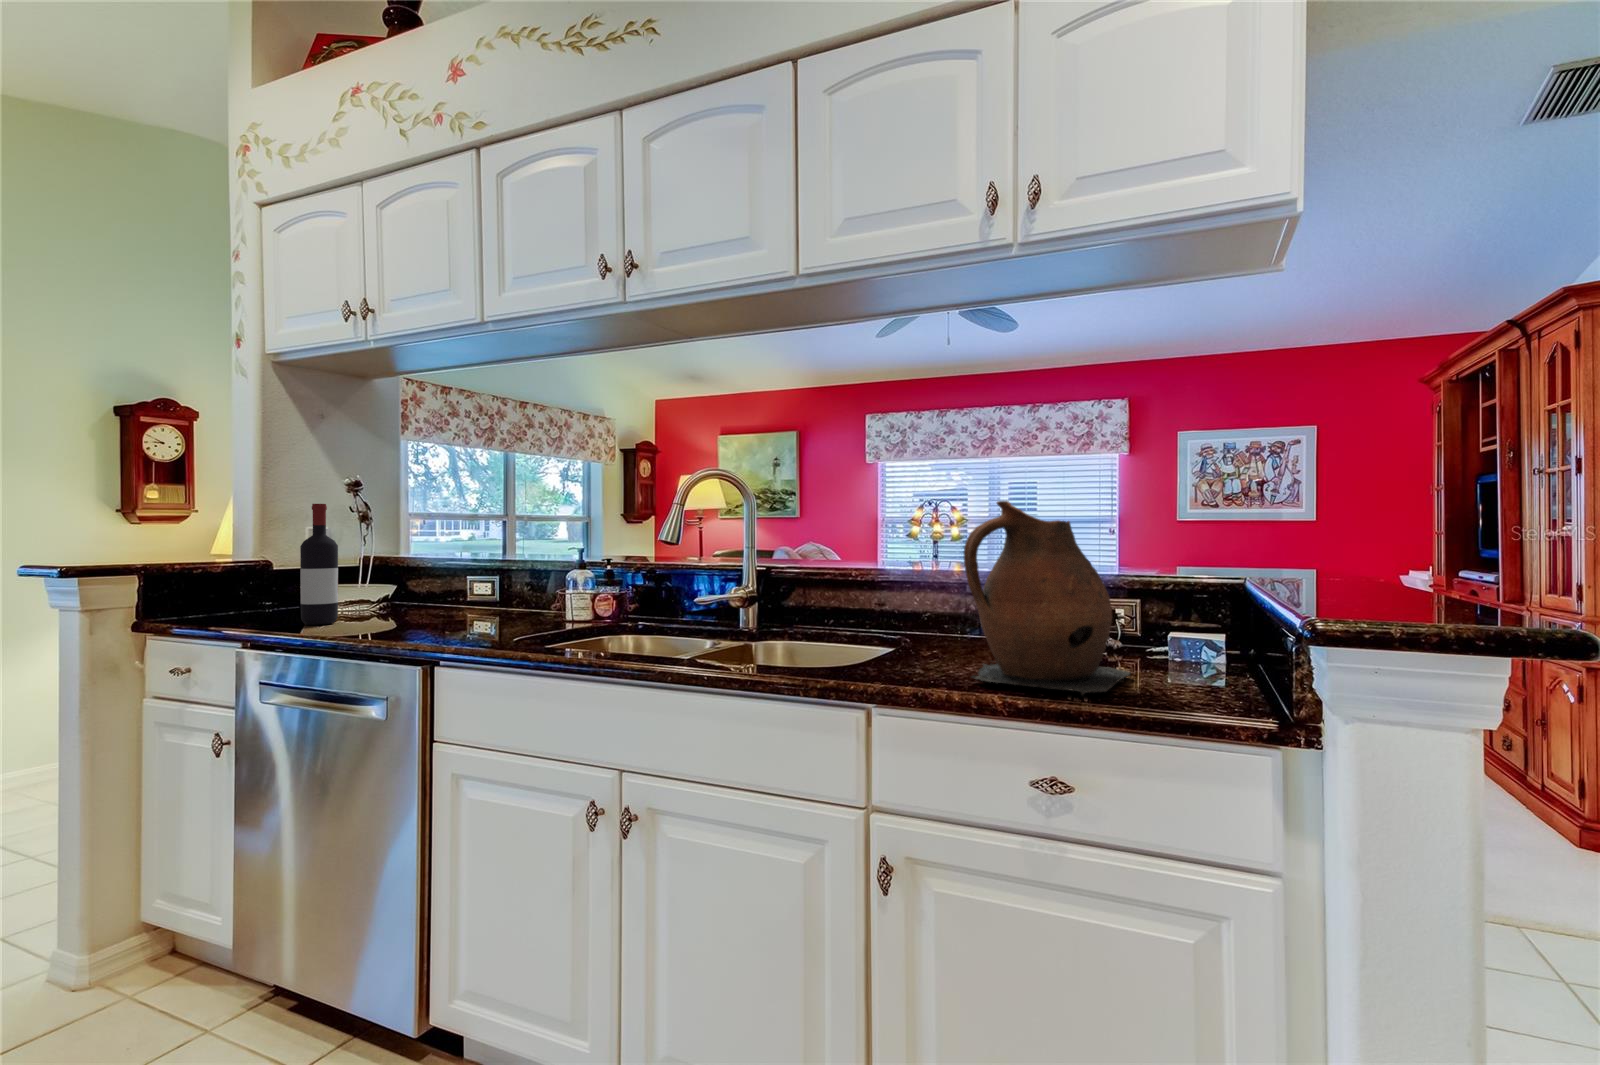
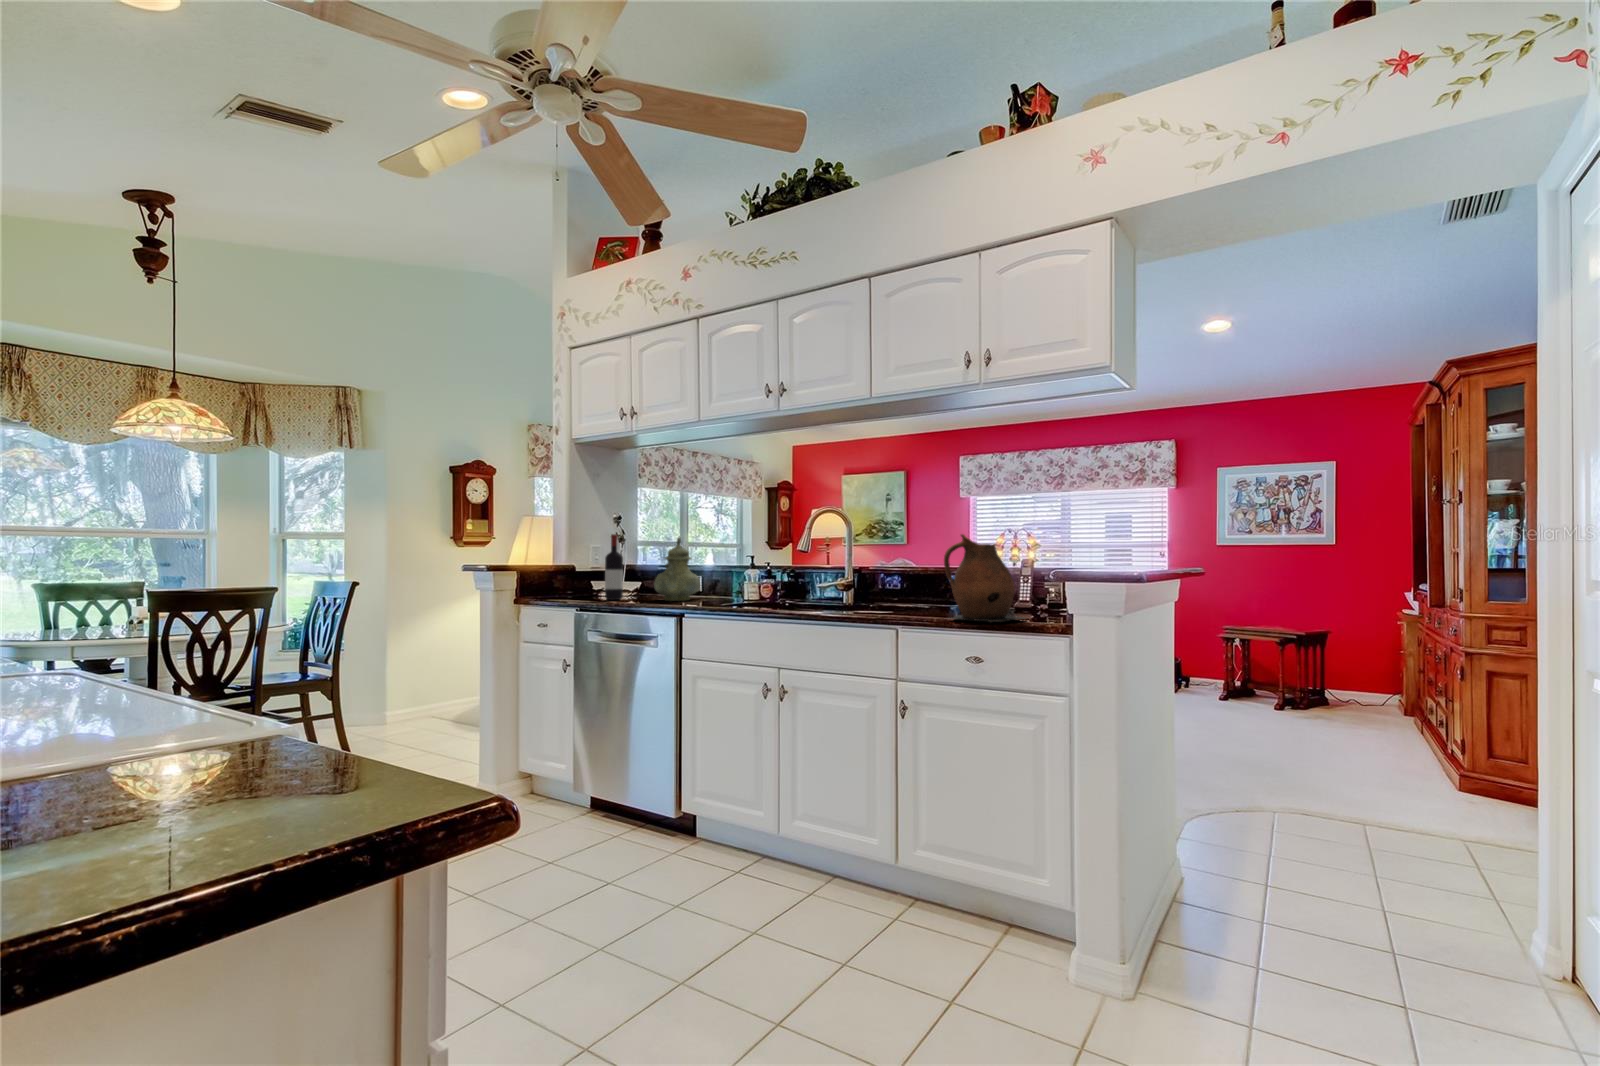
teapot: none [399,508,487,623] -> present [654,537,700,601]

